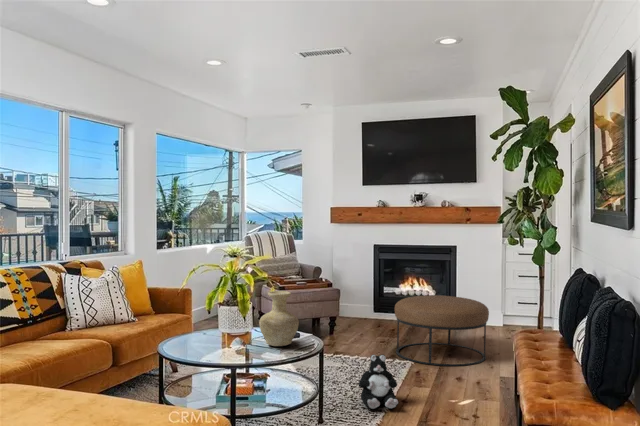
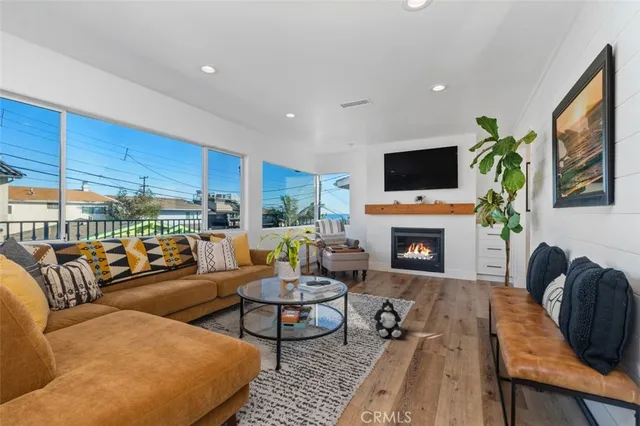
vase: present [259,291,299,346] -> none [303,253,330,291]
ottoman: present [395,295,489,366] -> none [403,259,467,306]

